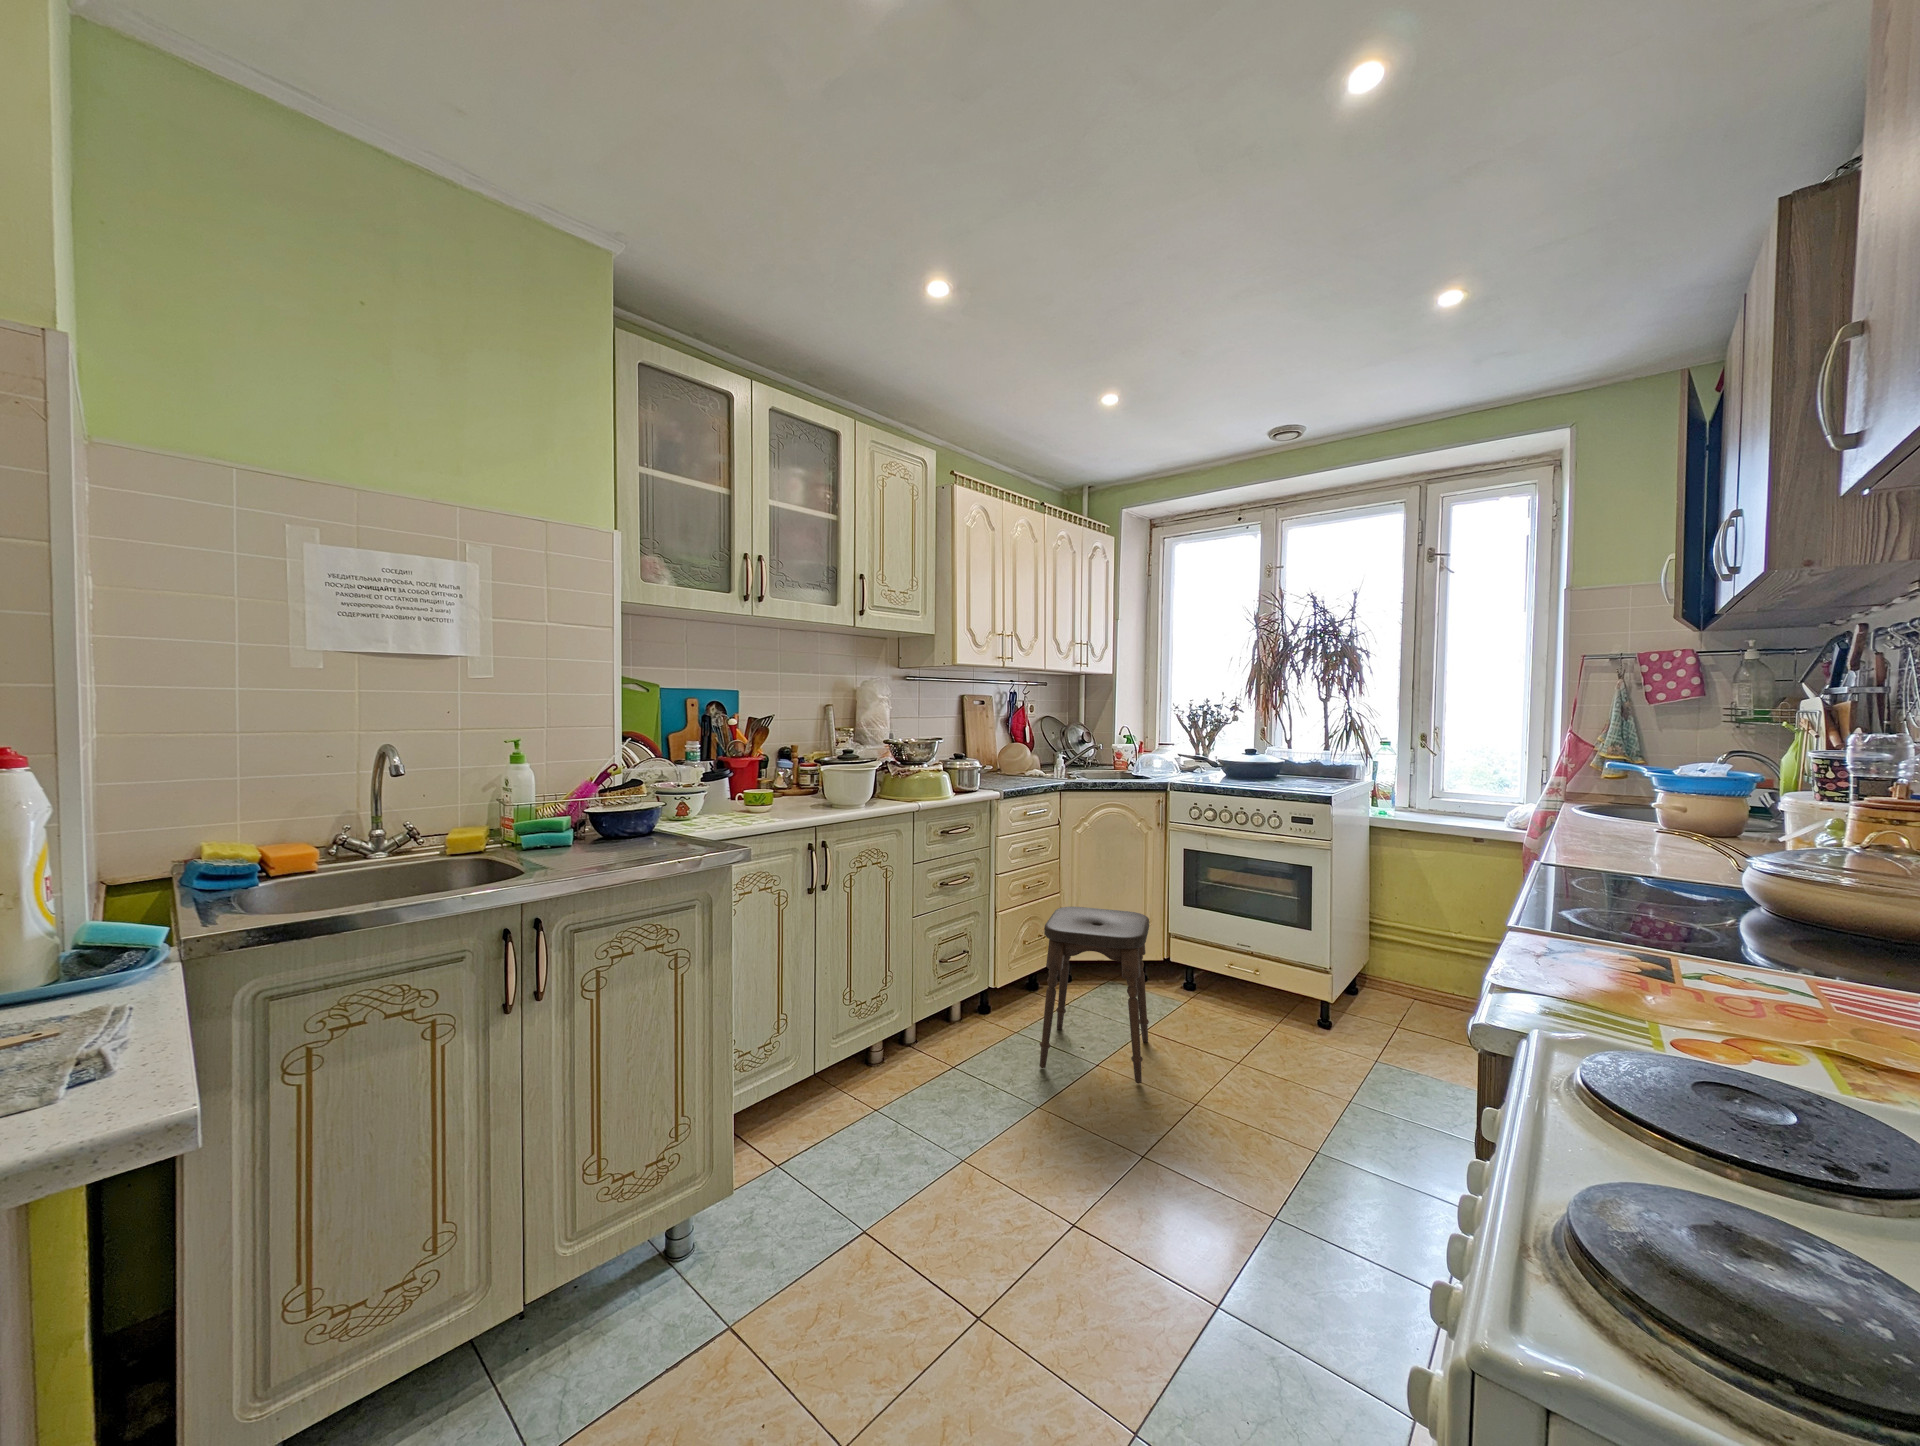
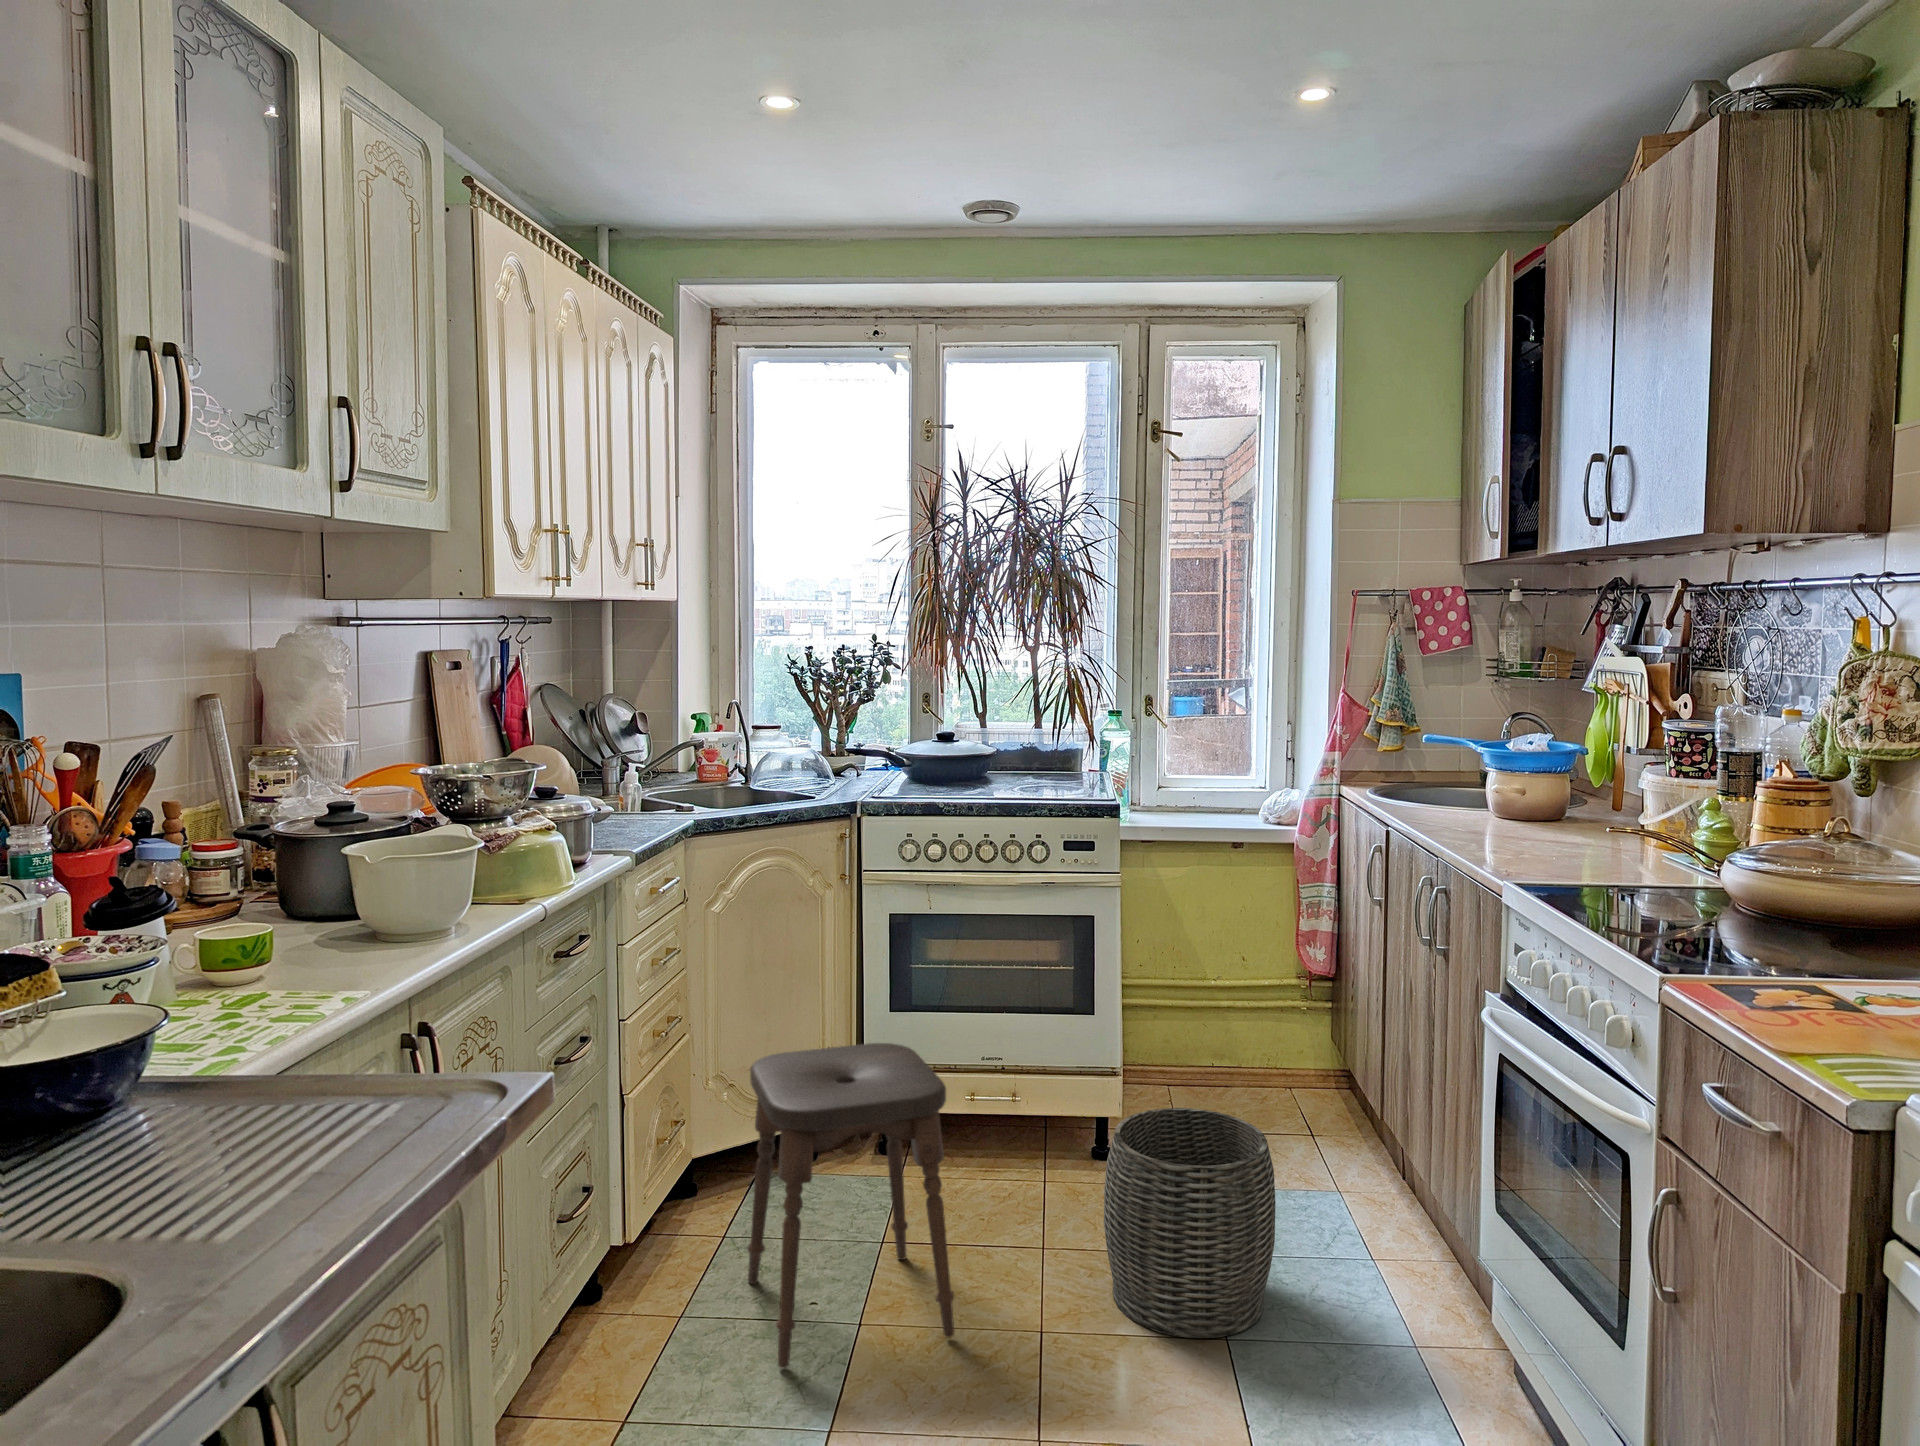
woven basket: none [1249,986,1372,1142] -> present [1104,1108,1276,1338]

